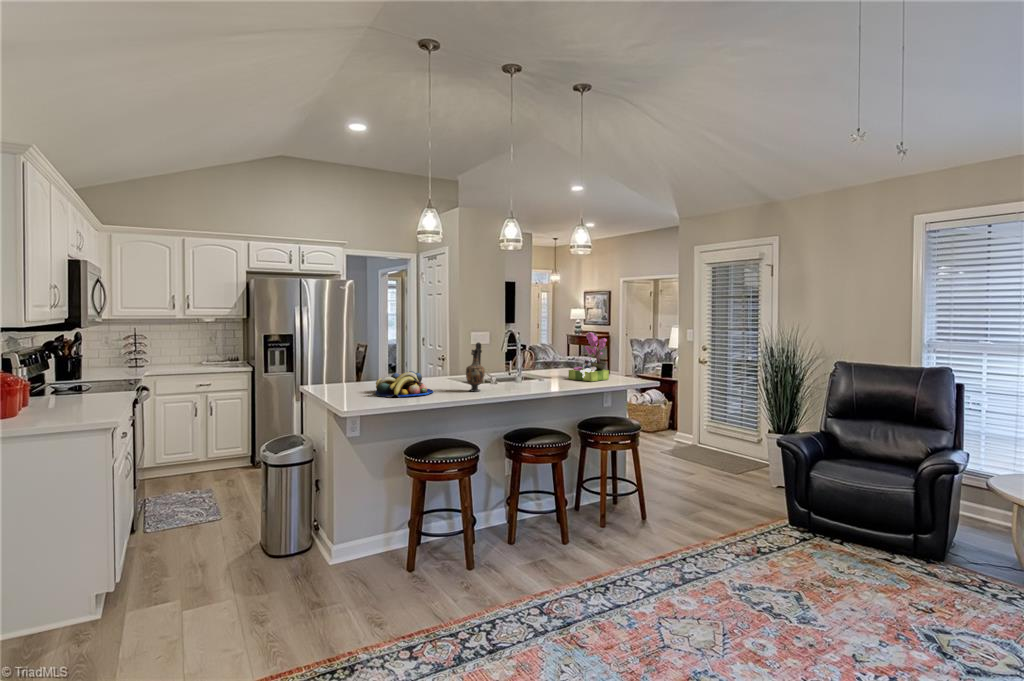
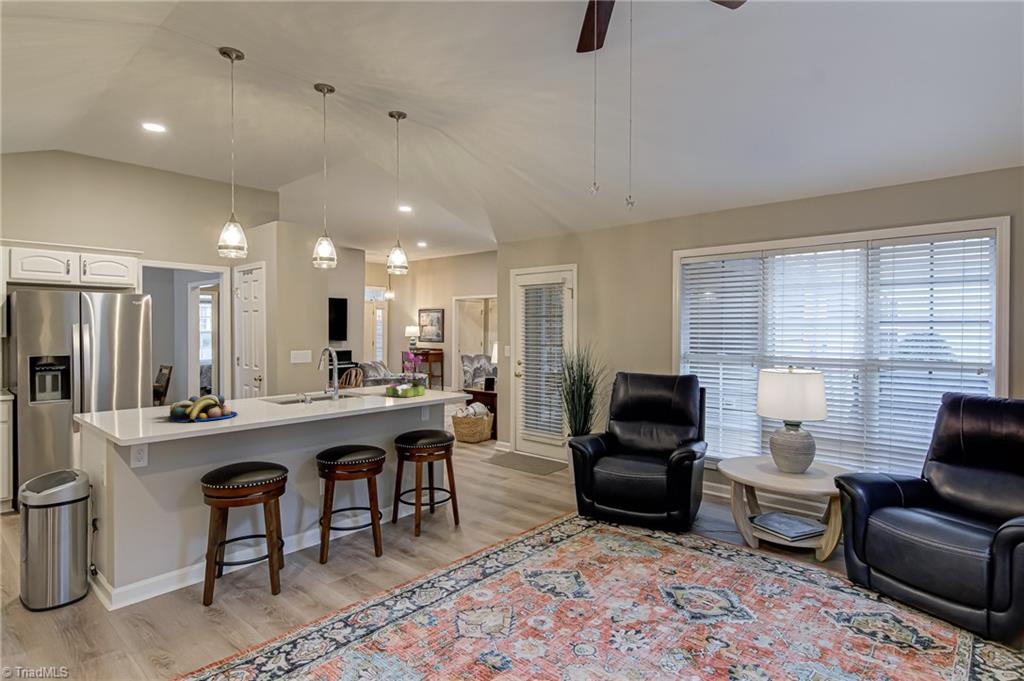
vase: present [466,343,485,392] -> none [274,363,295,412]

